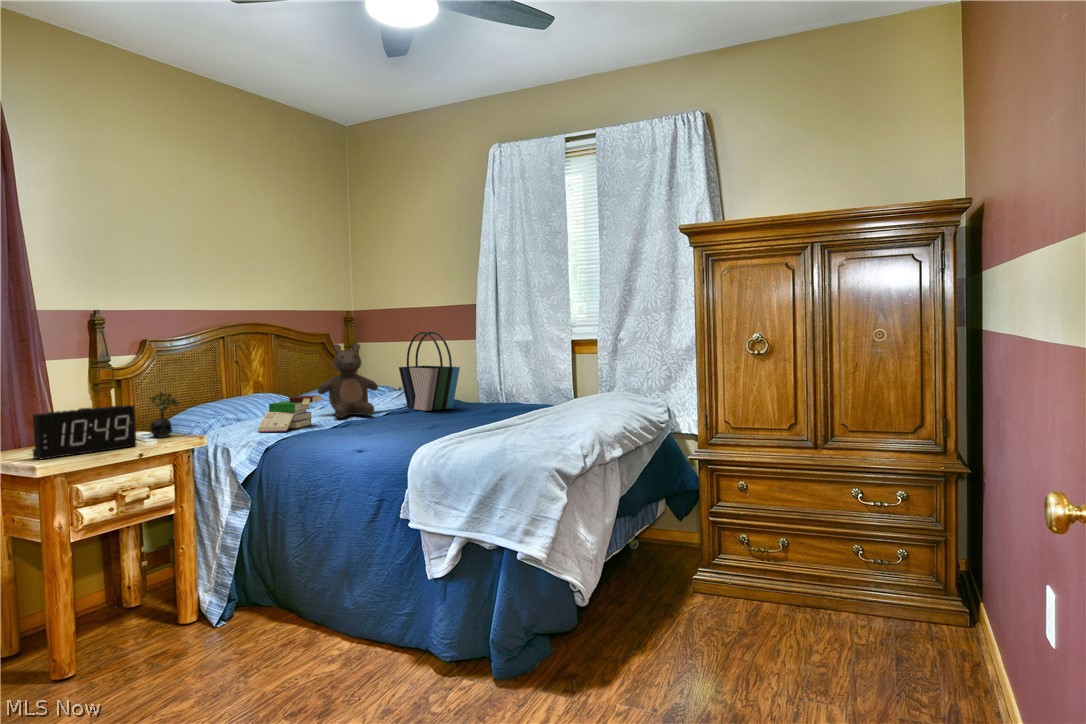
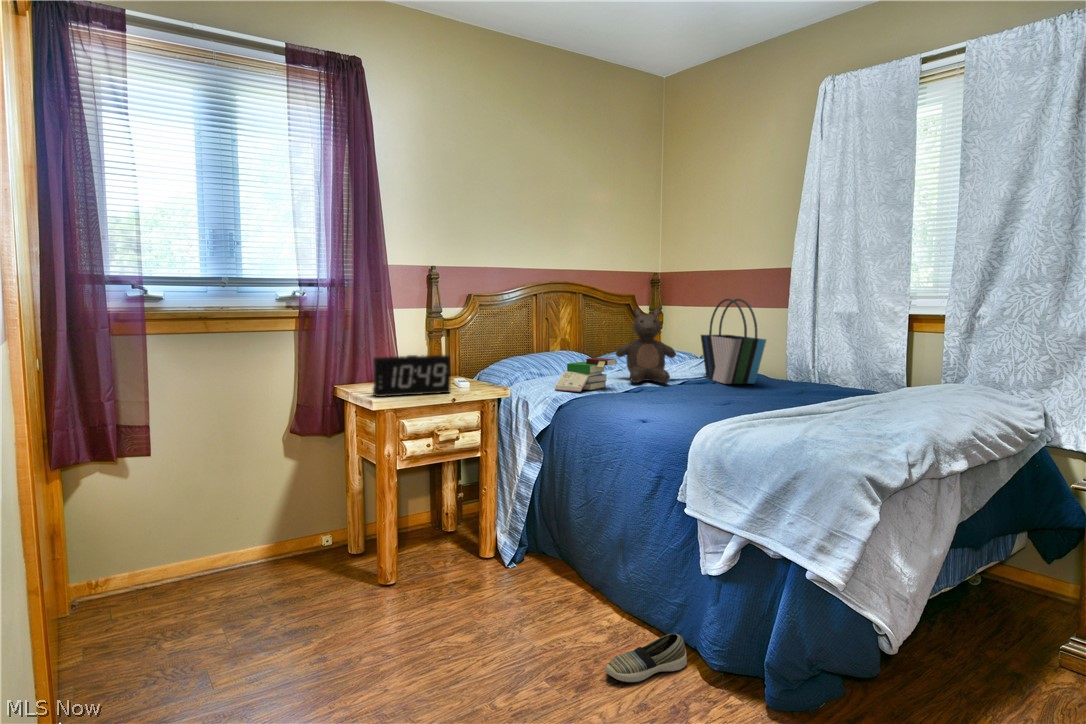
succulent plant: present [146,392,180,438] -> none [462,344,491,387]
shoe: none [346,642,420,697] -> present [606,634,687,682]

